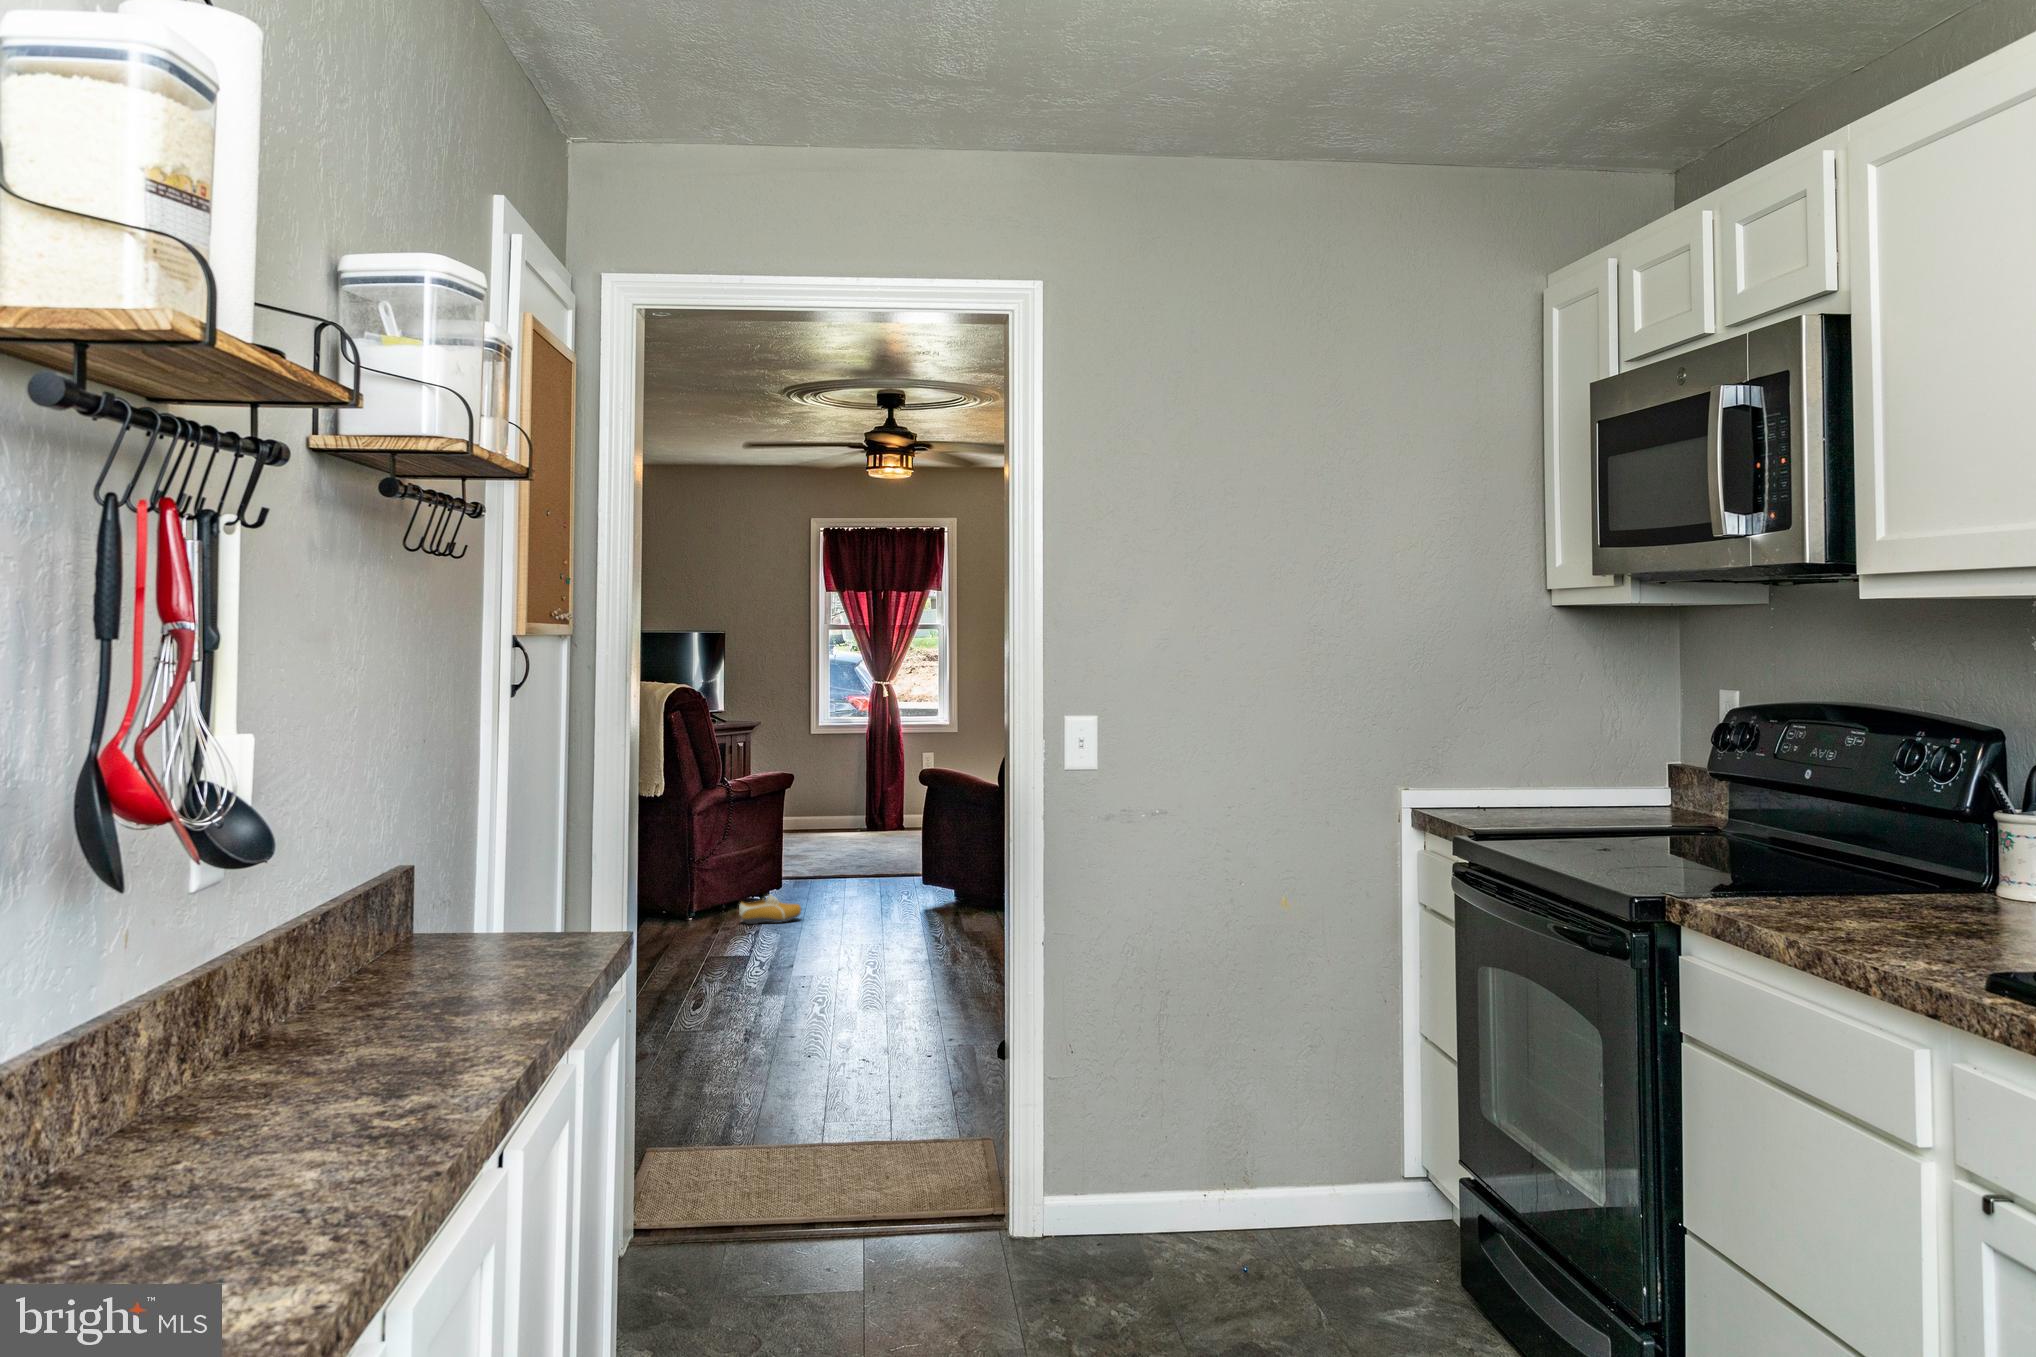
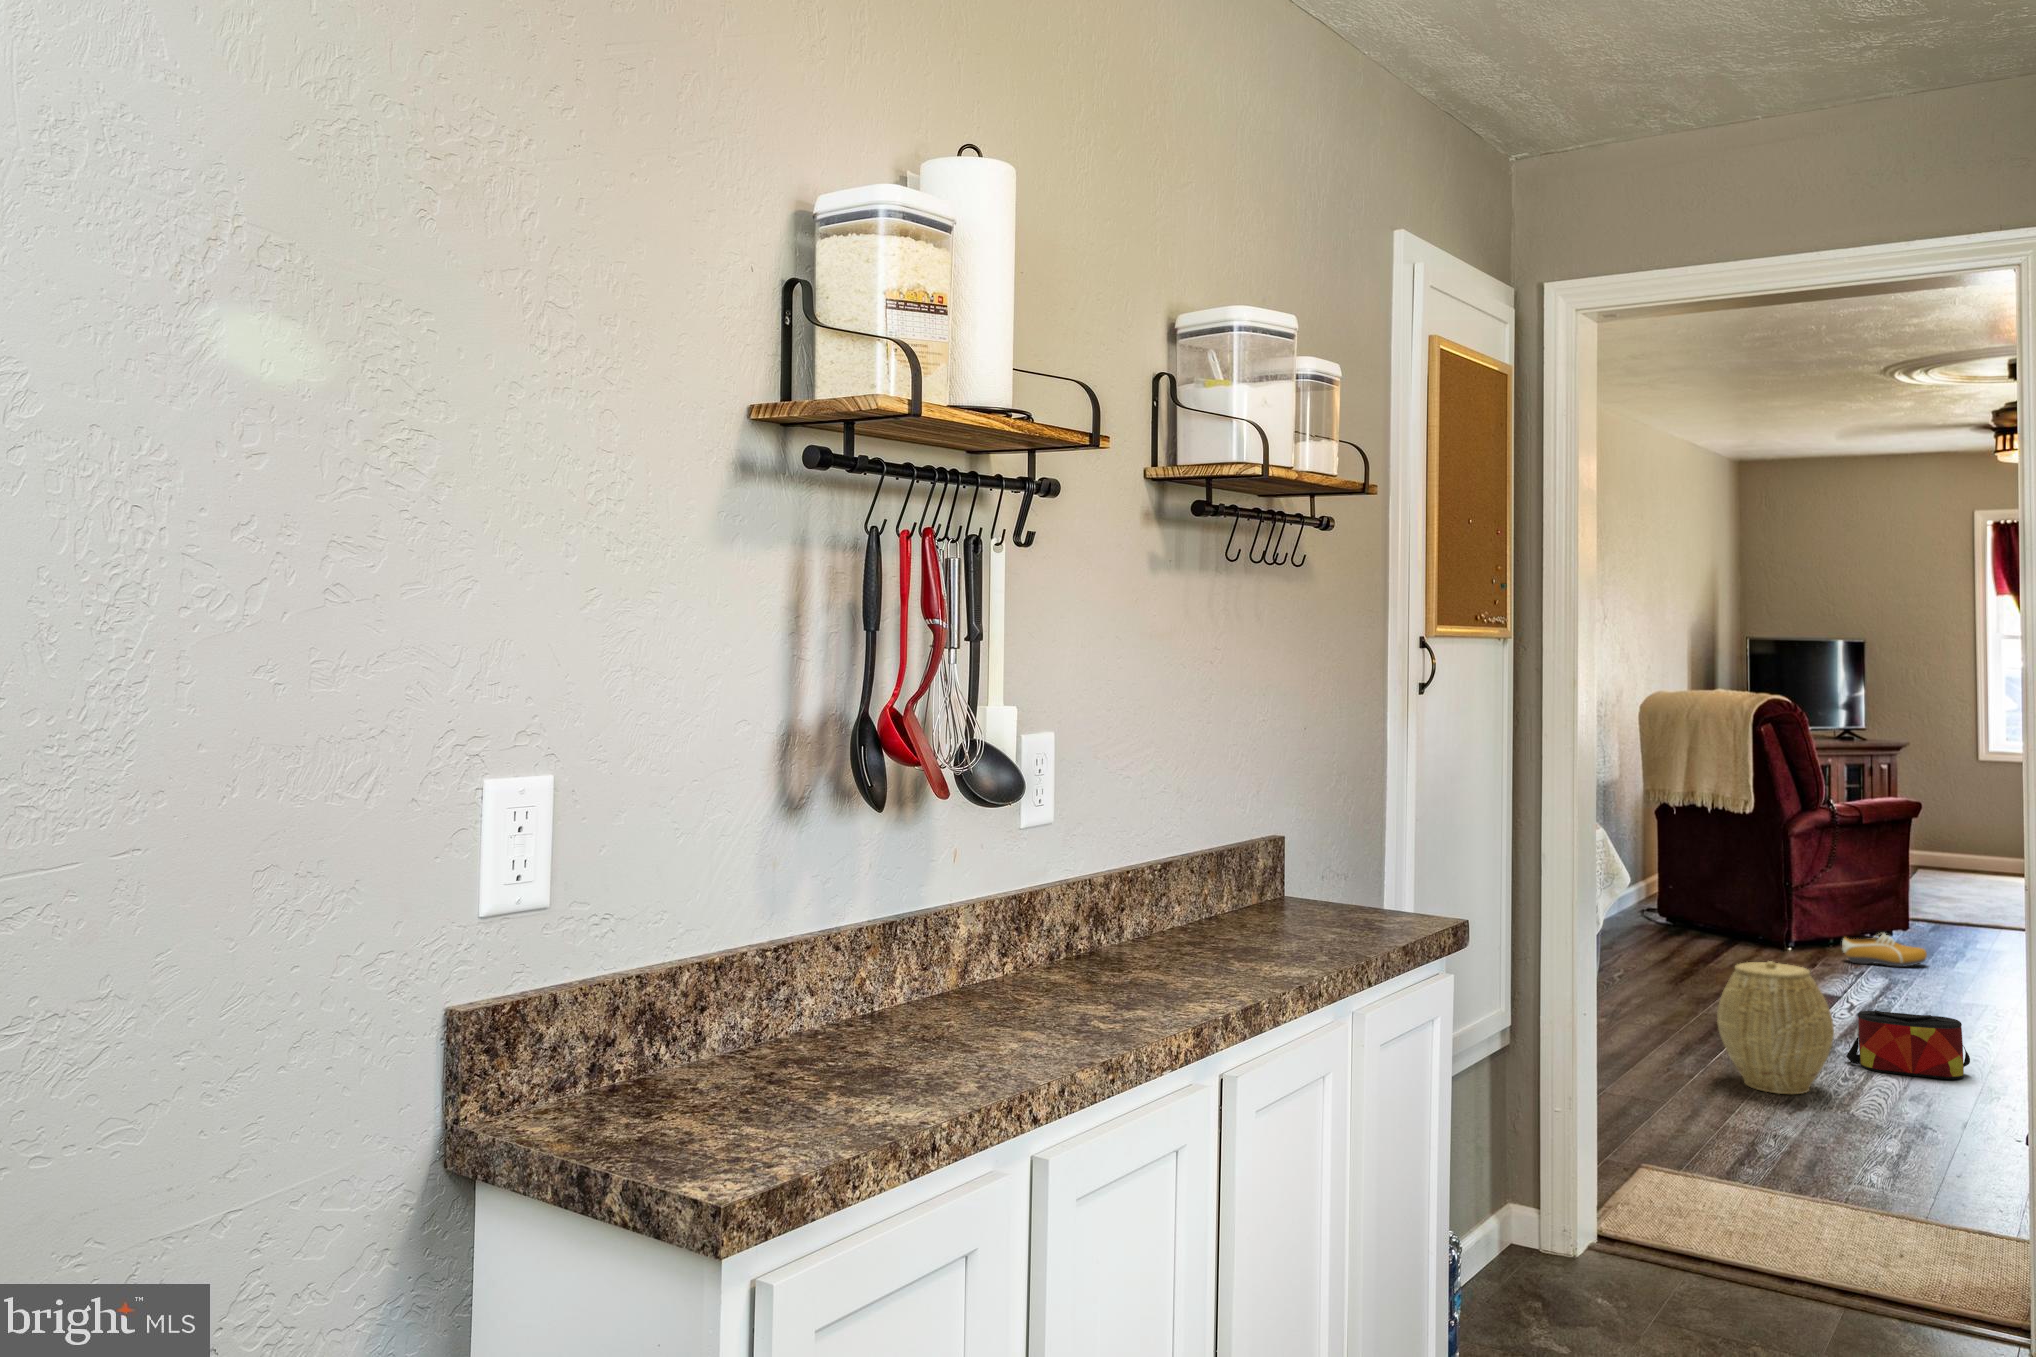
woven basket: none [684,933,777,1053] -> present [1717,961,1834,1094]
bag: none [774,961,862,1017] -> present [1846,1010,1970,1079]

